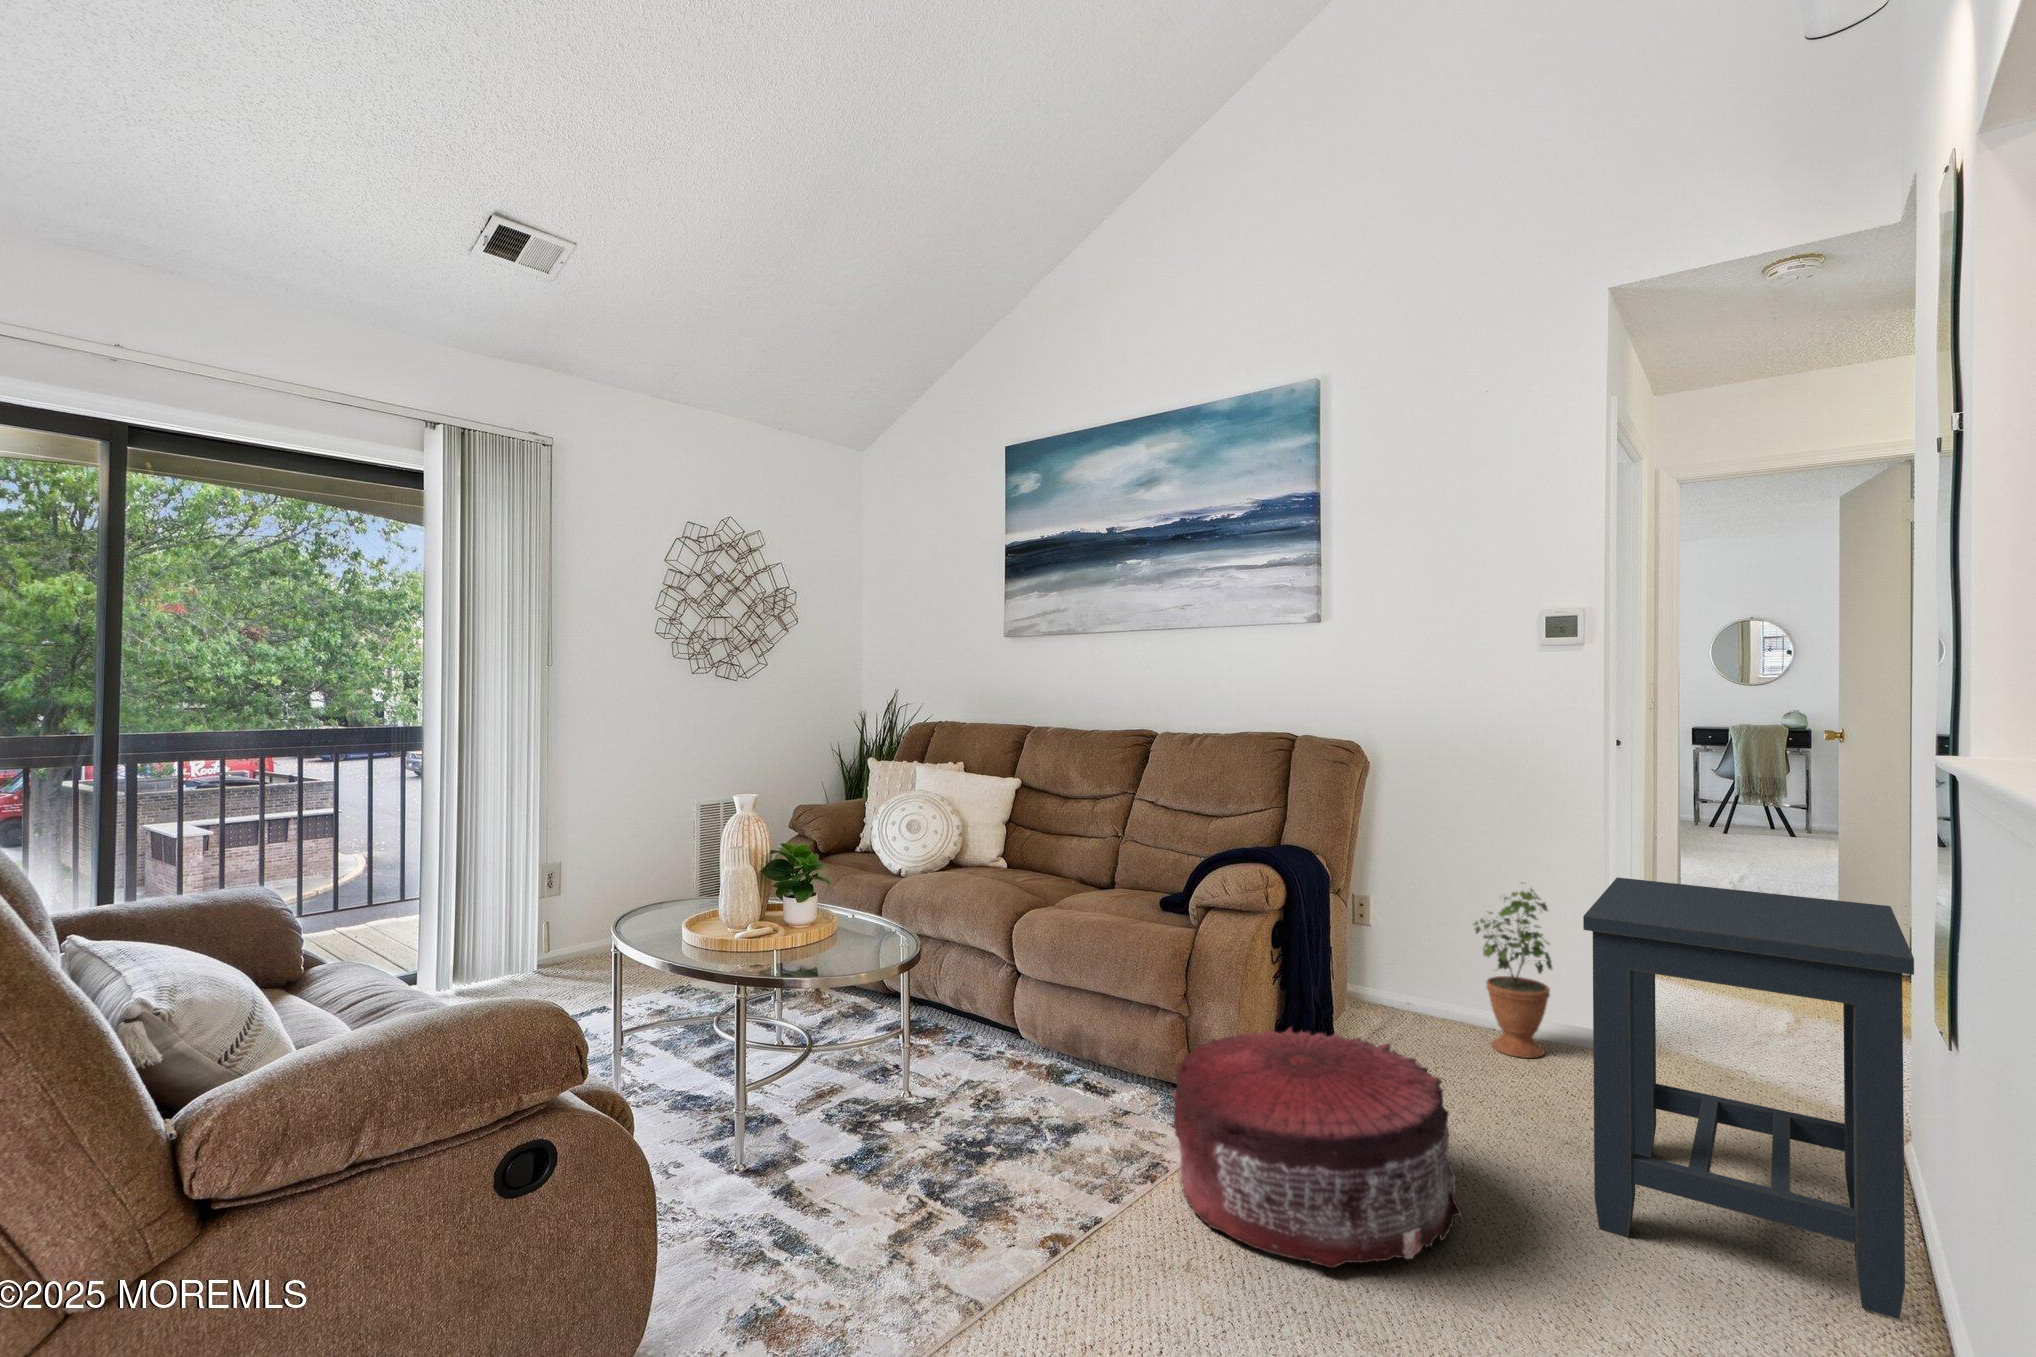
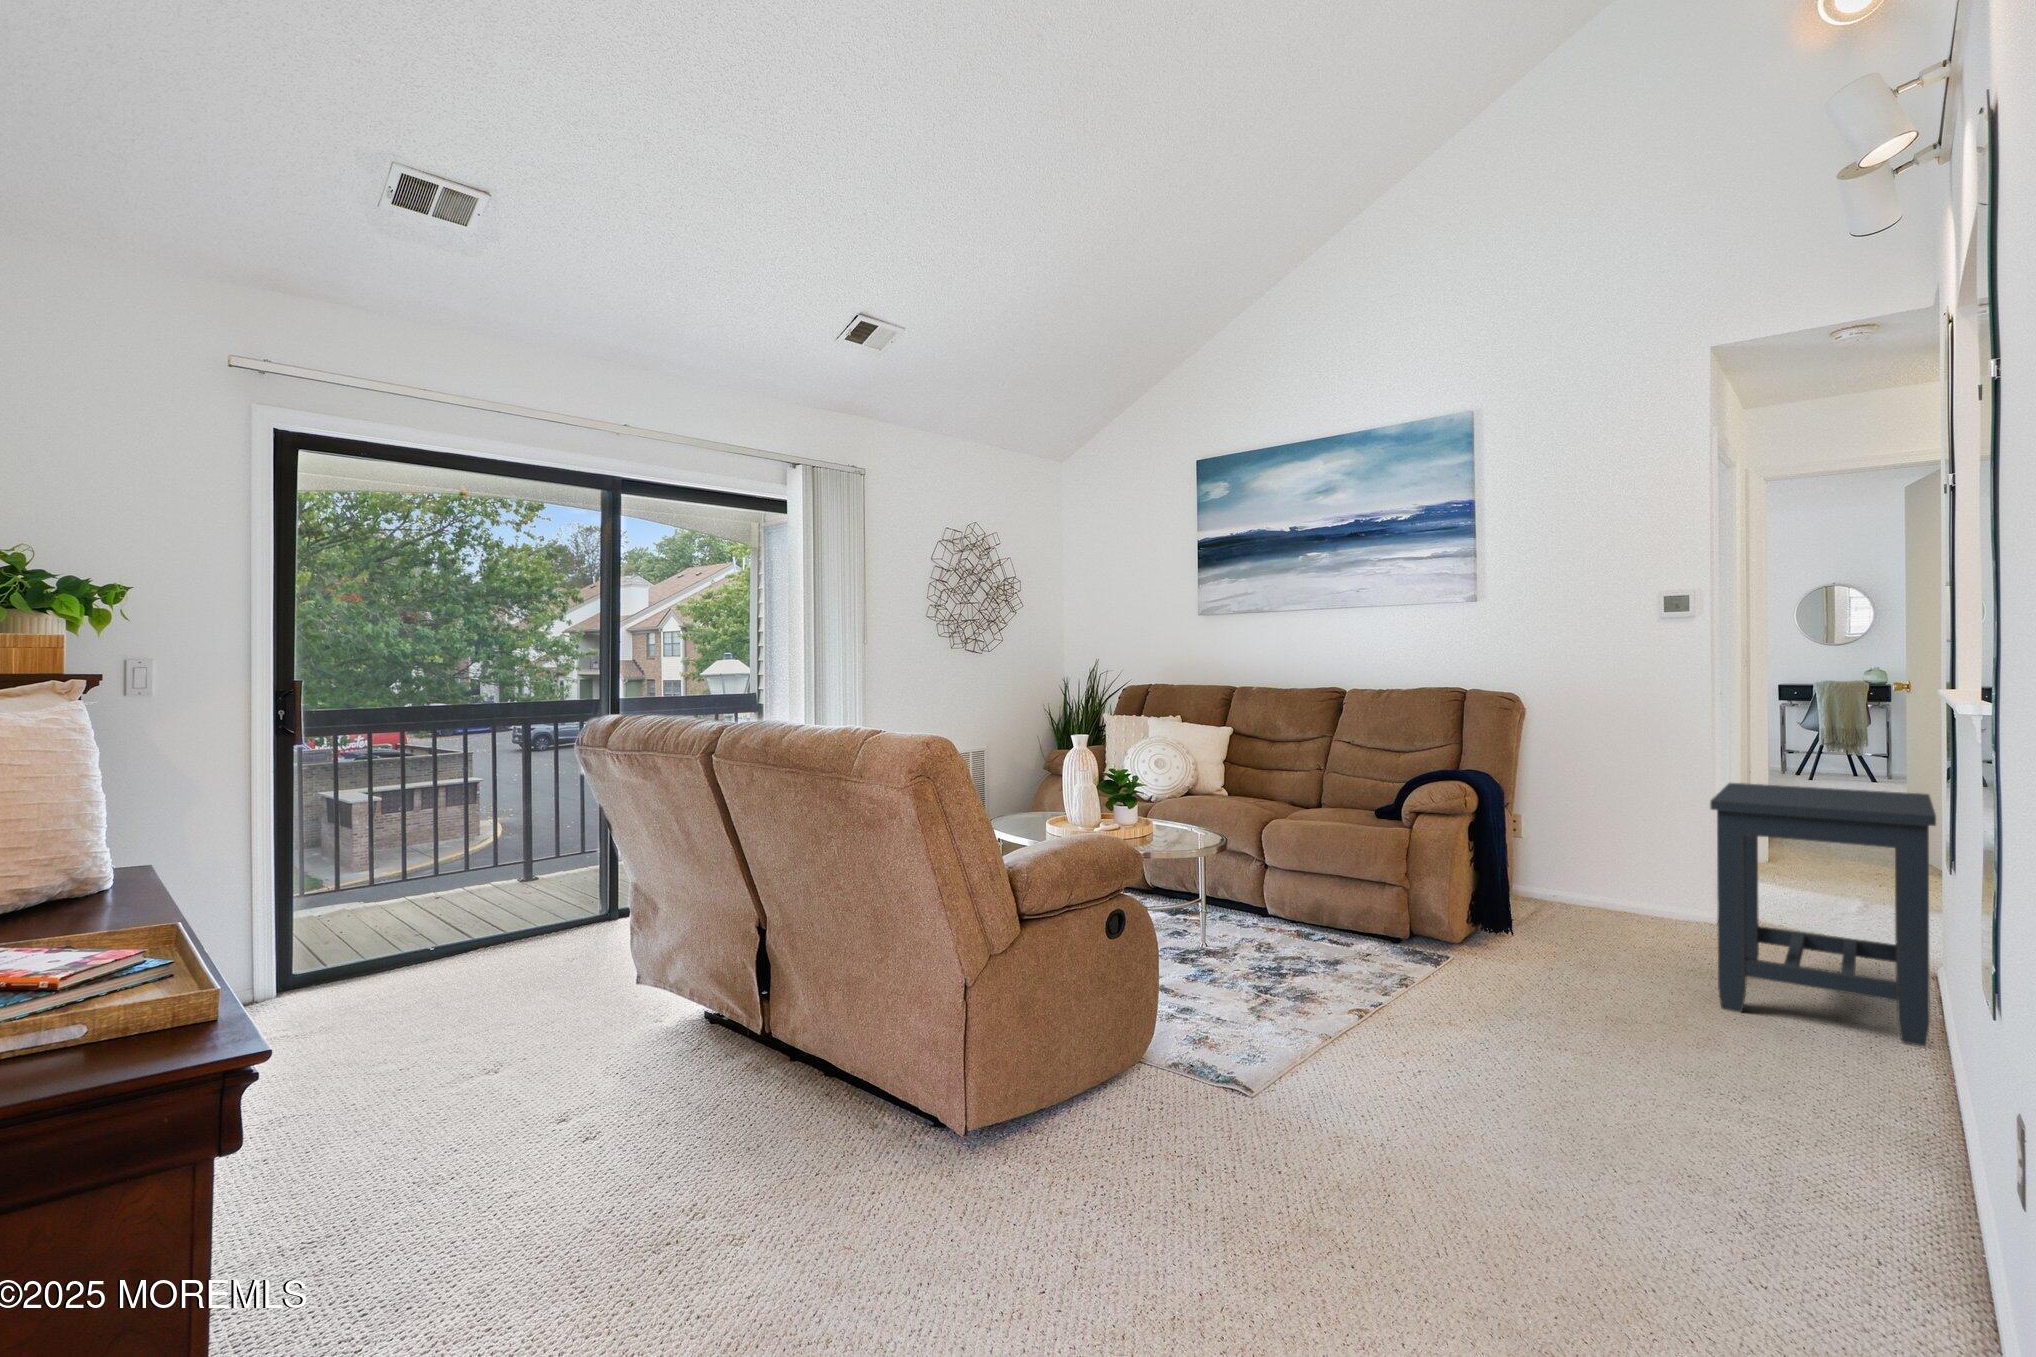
potted plant: present [1473,883,1552,1058] -> none [1610,797,1674,926]
pouf: present [1172,1028,1462,1268] -> none [1416,888,1628,1022]

